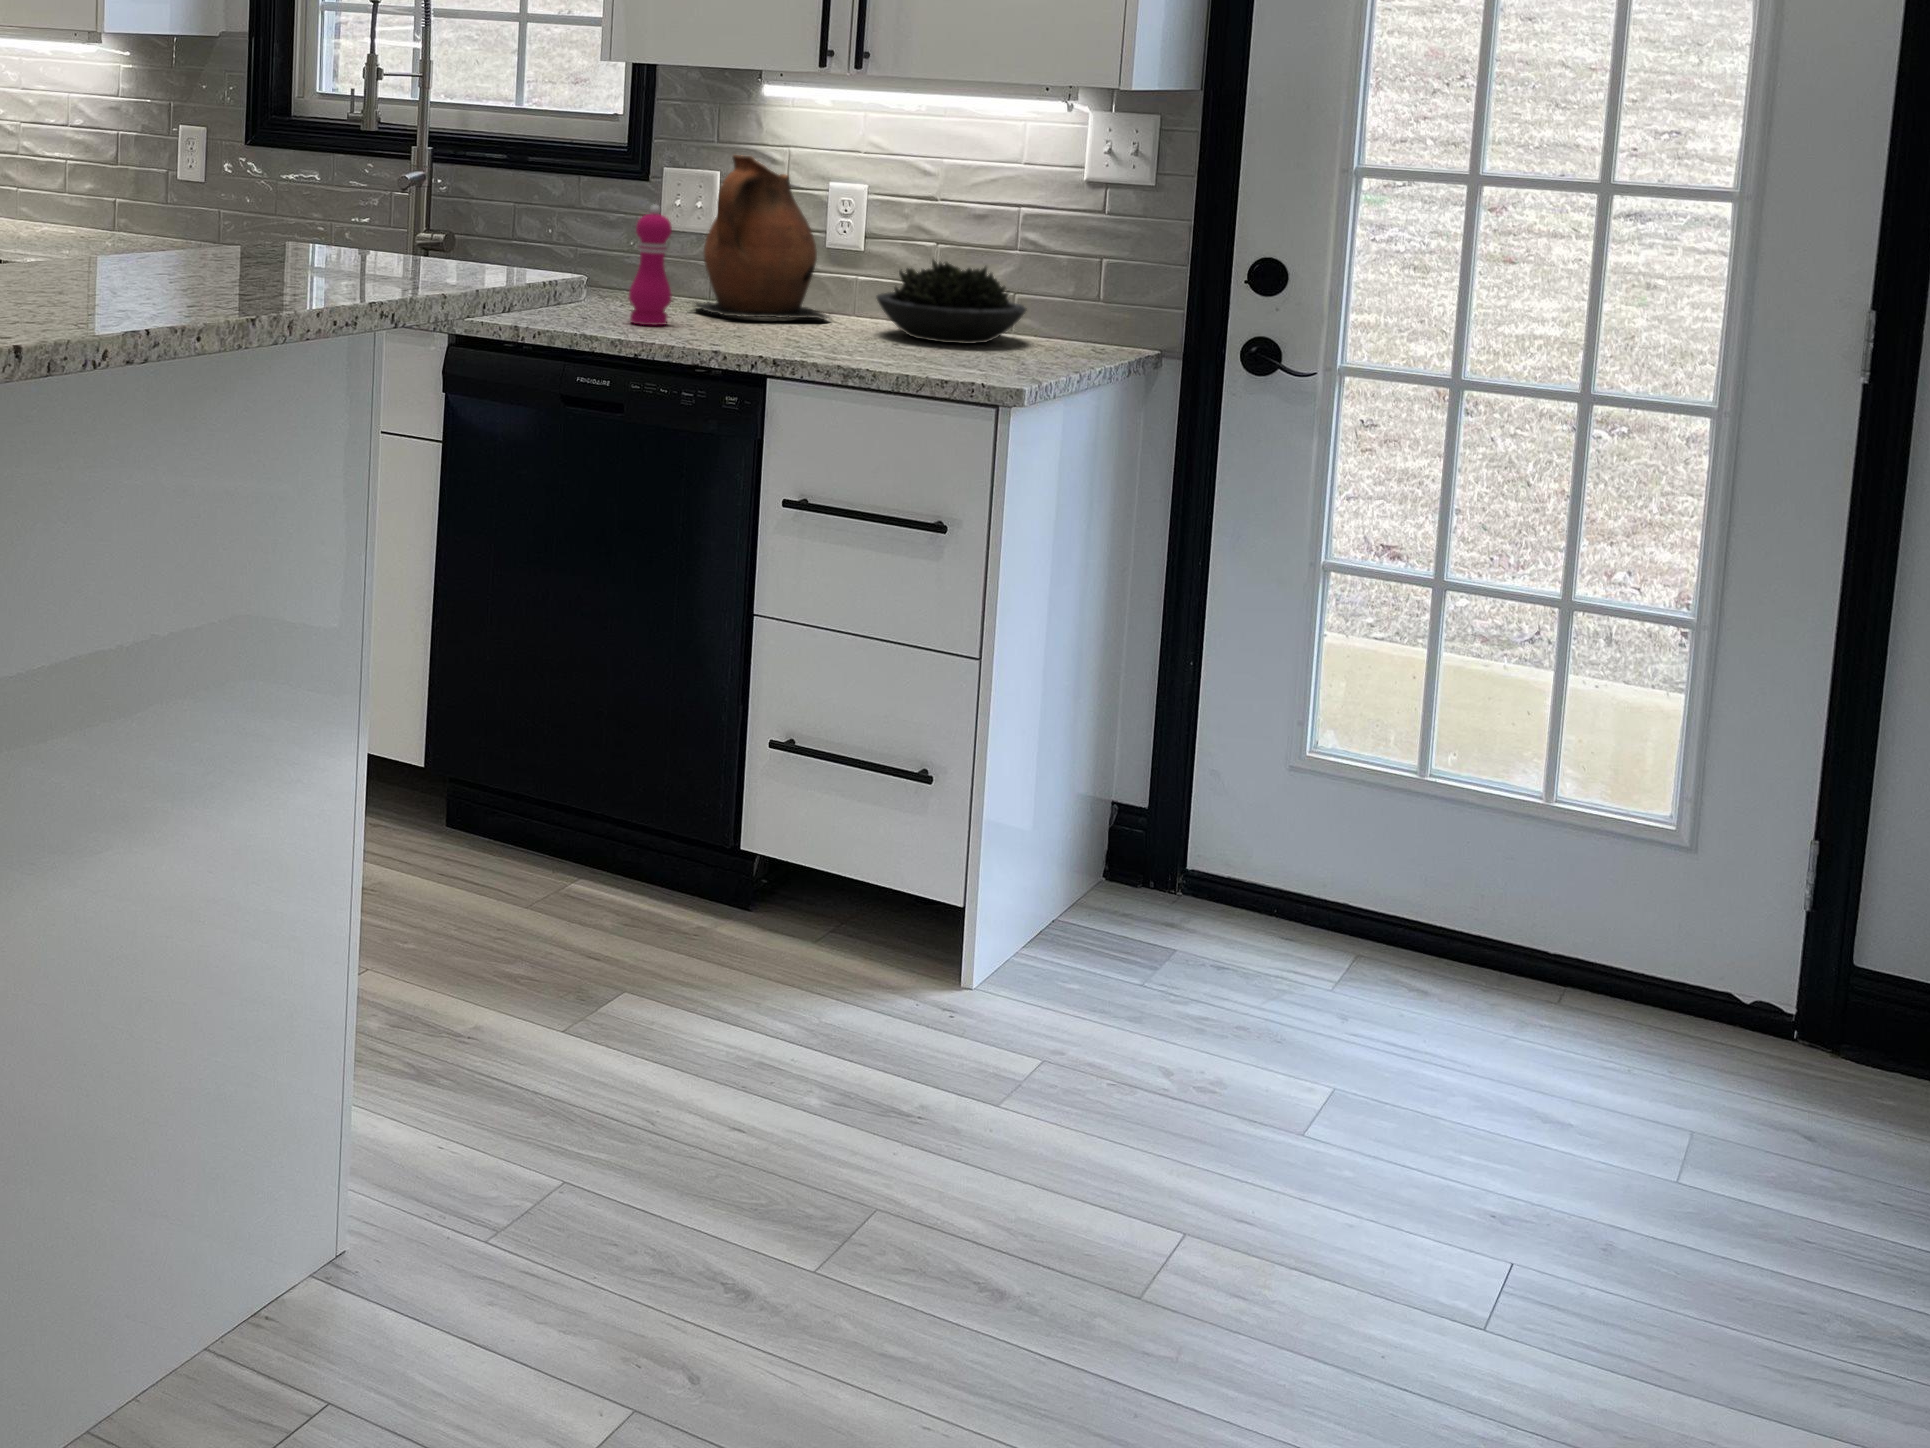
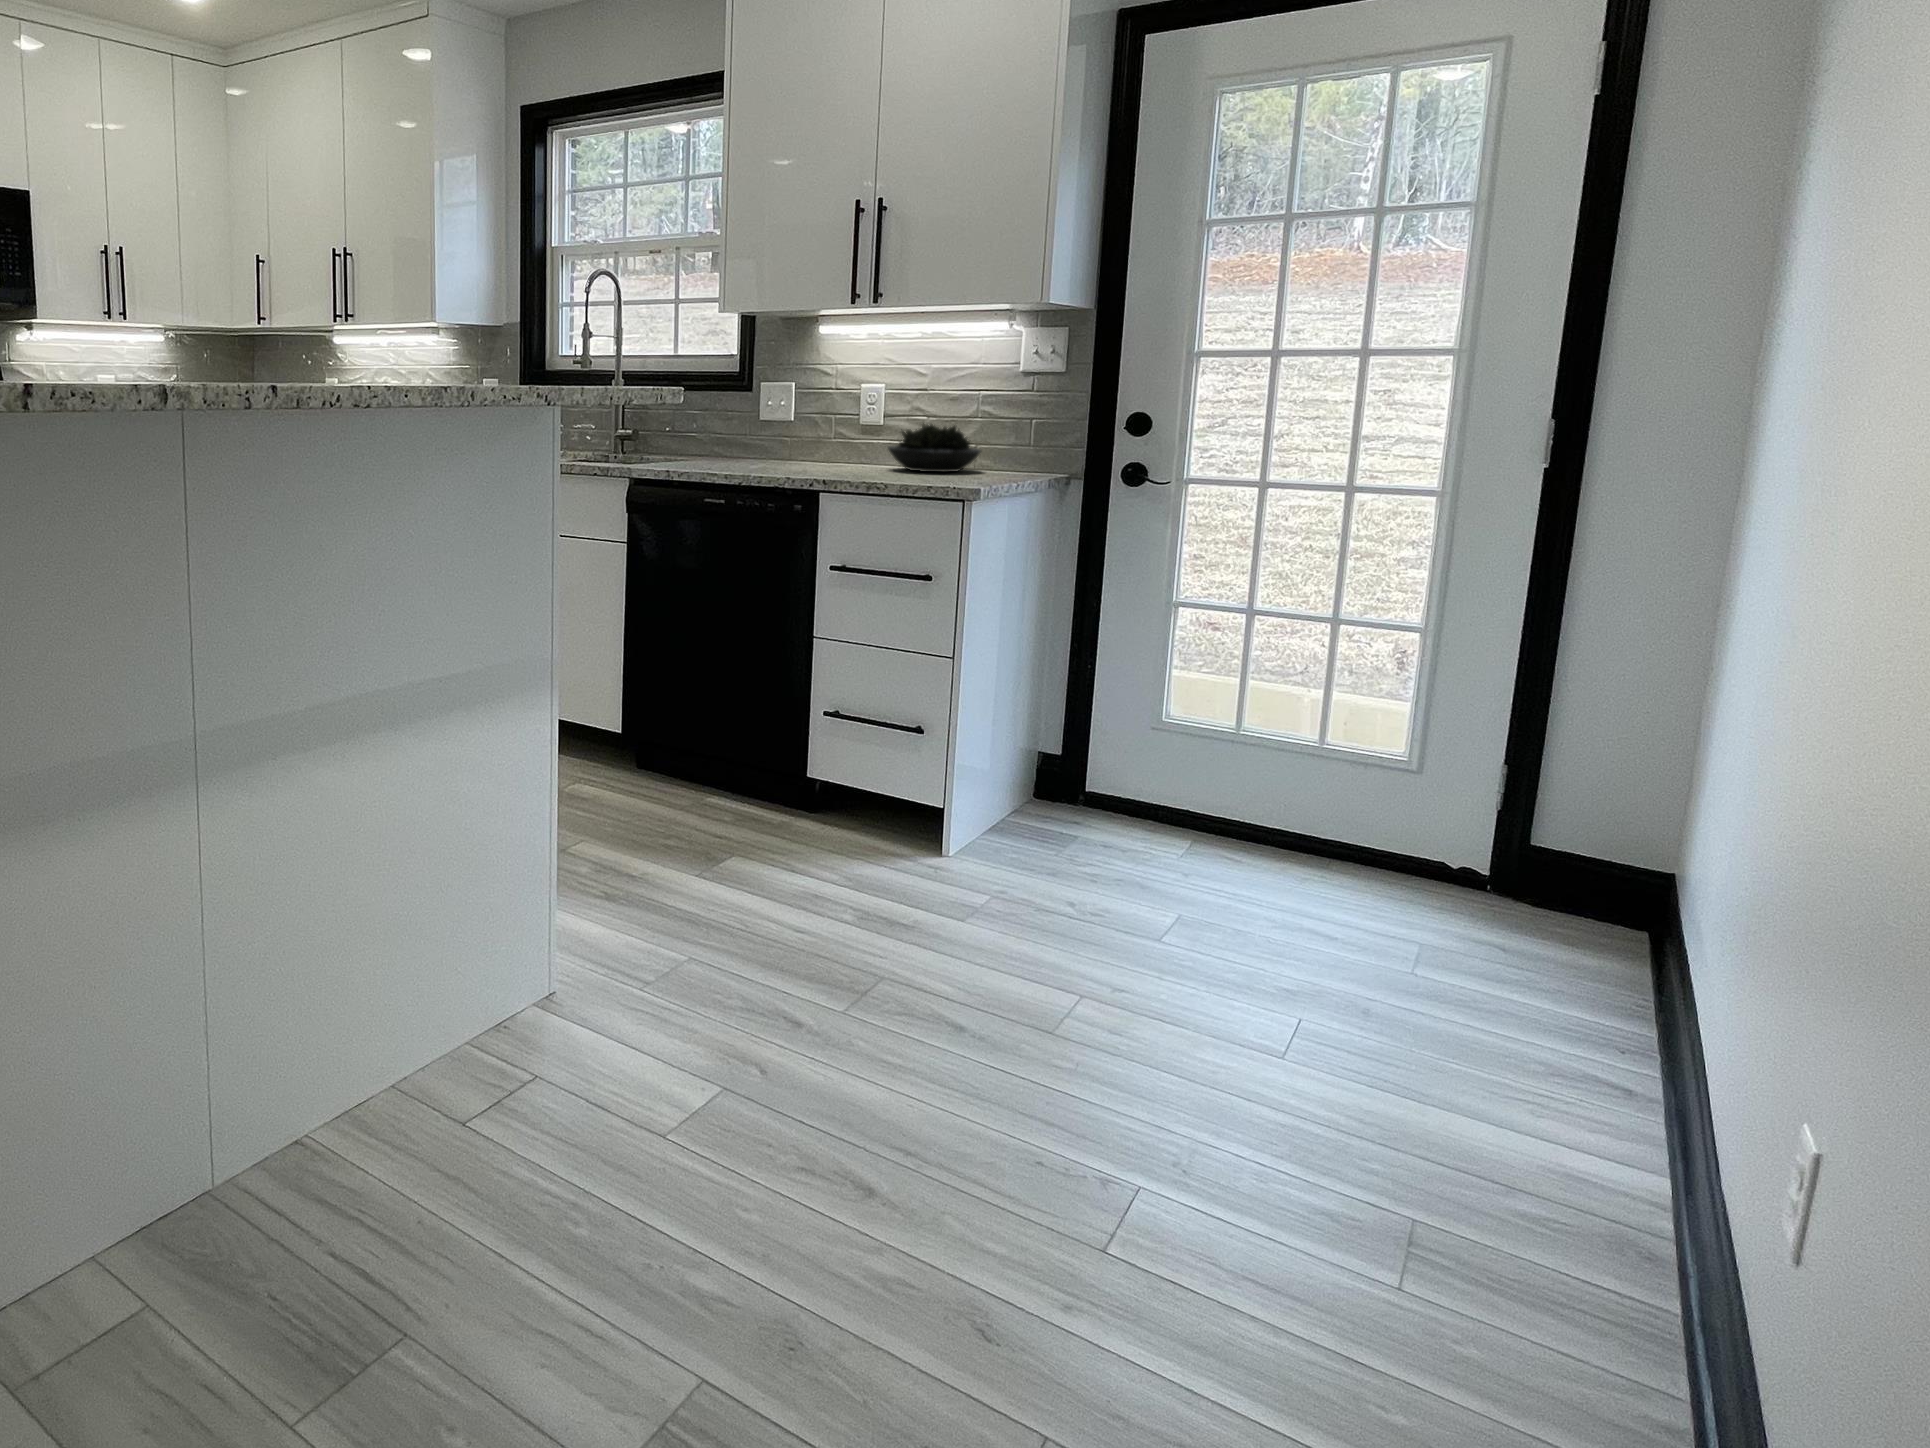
ceramic pitcher: present [694,155,829,320] -> none [773,368,861,466]
pepper mill: present [629,205,672,325] -> none [737,397,762,469]

